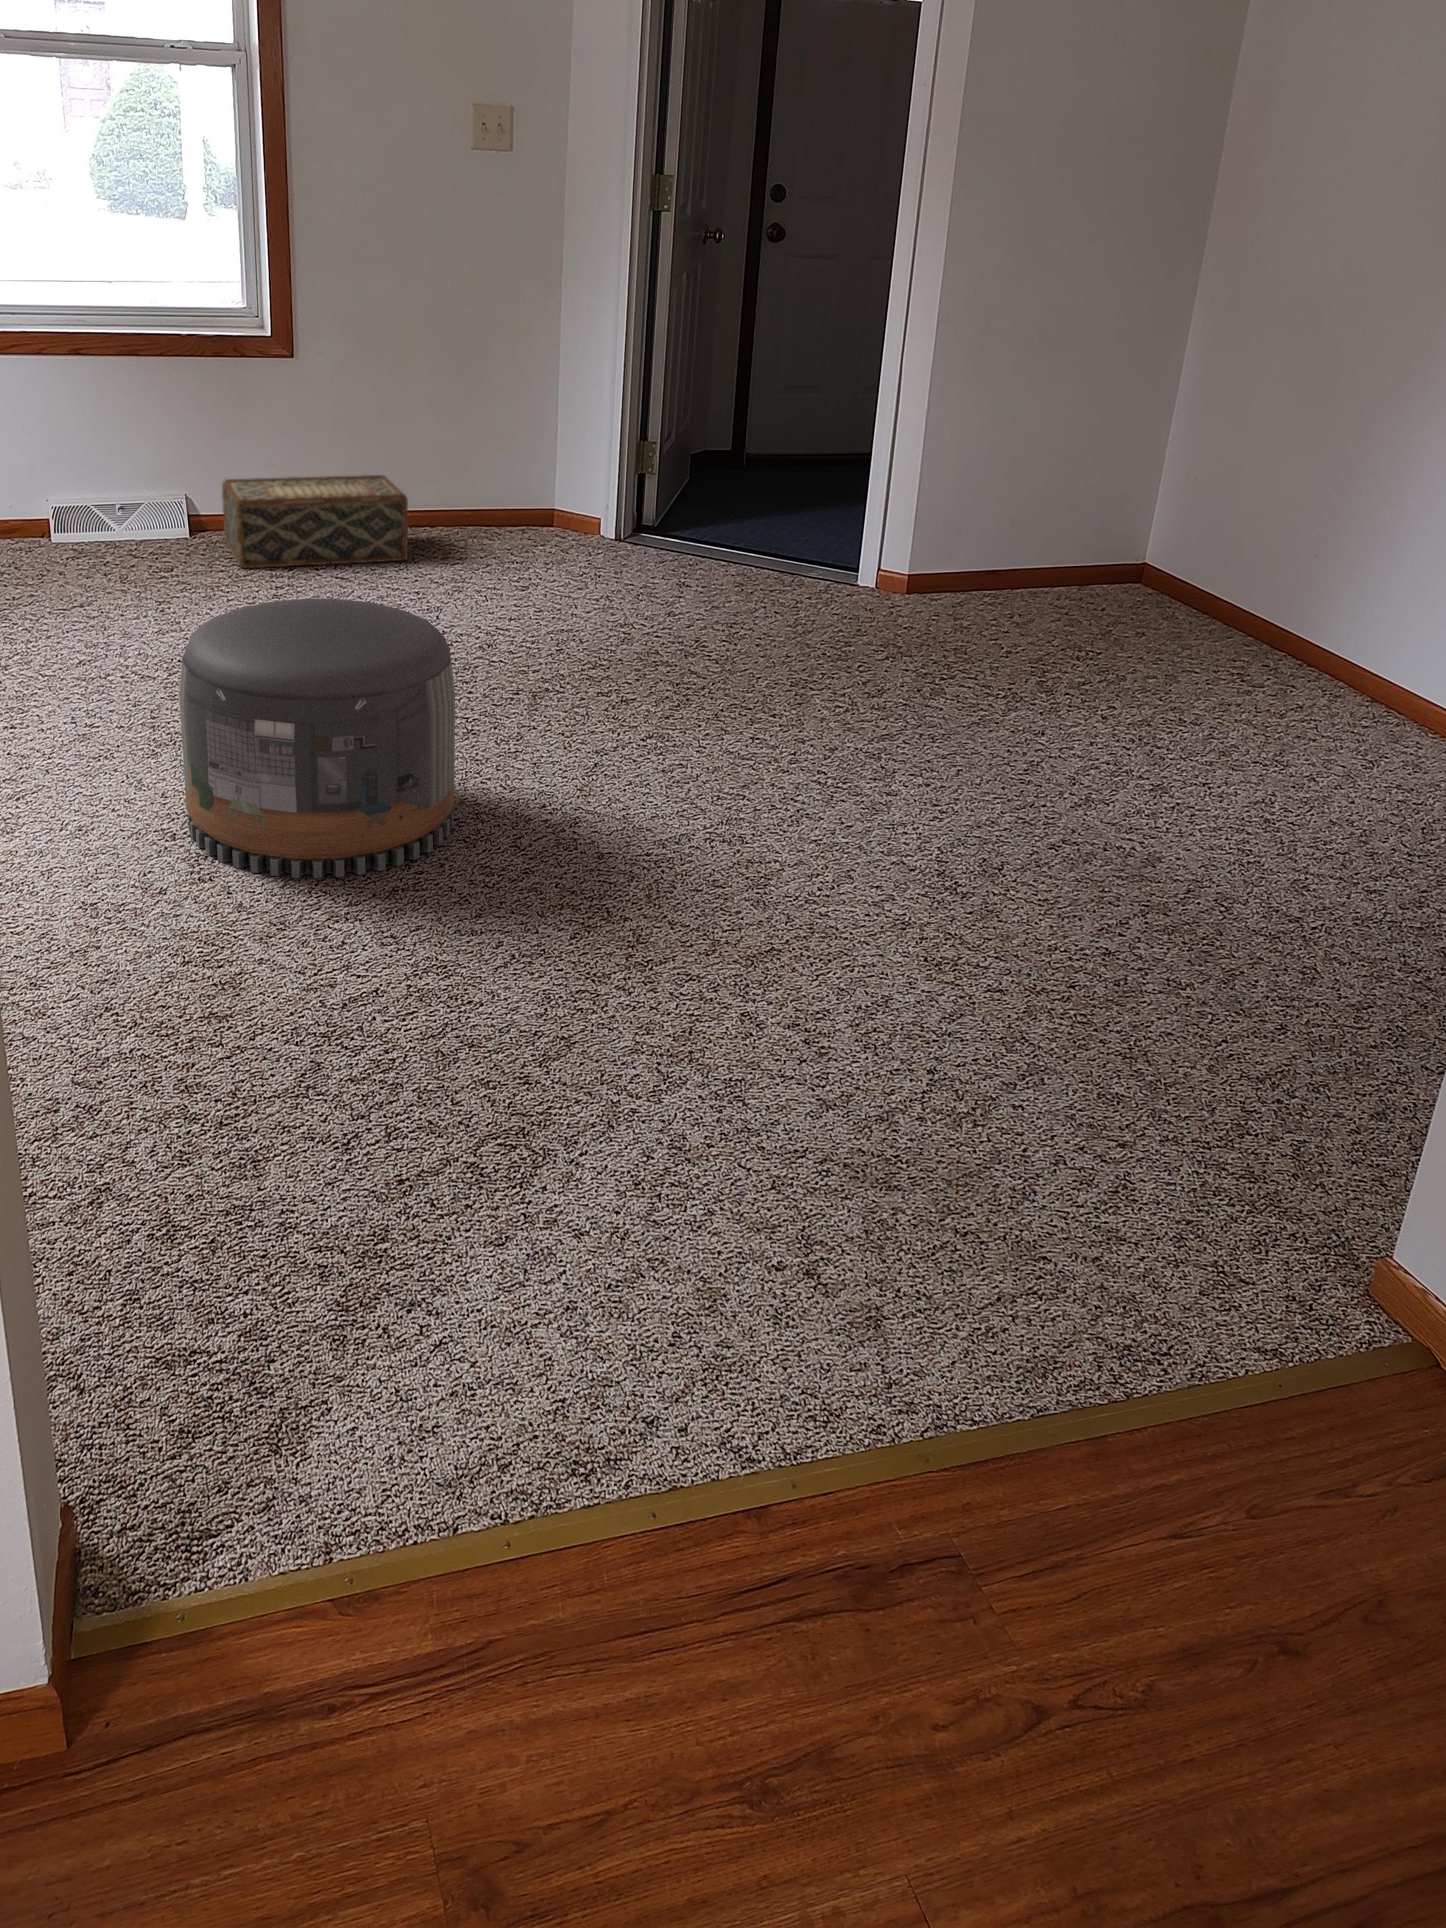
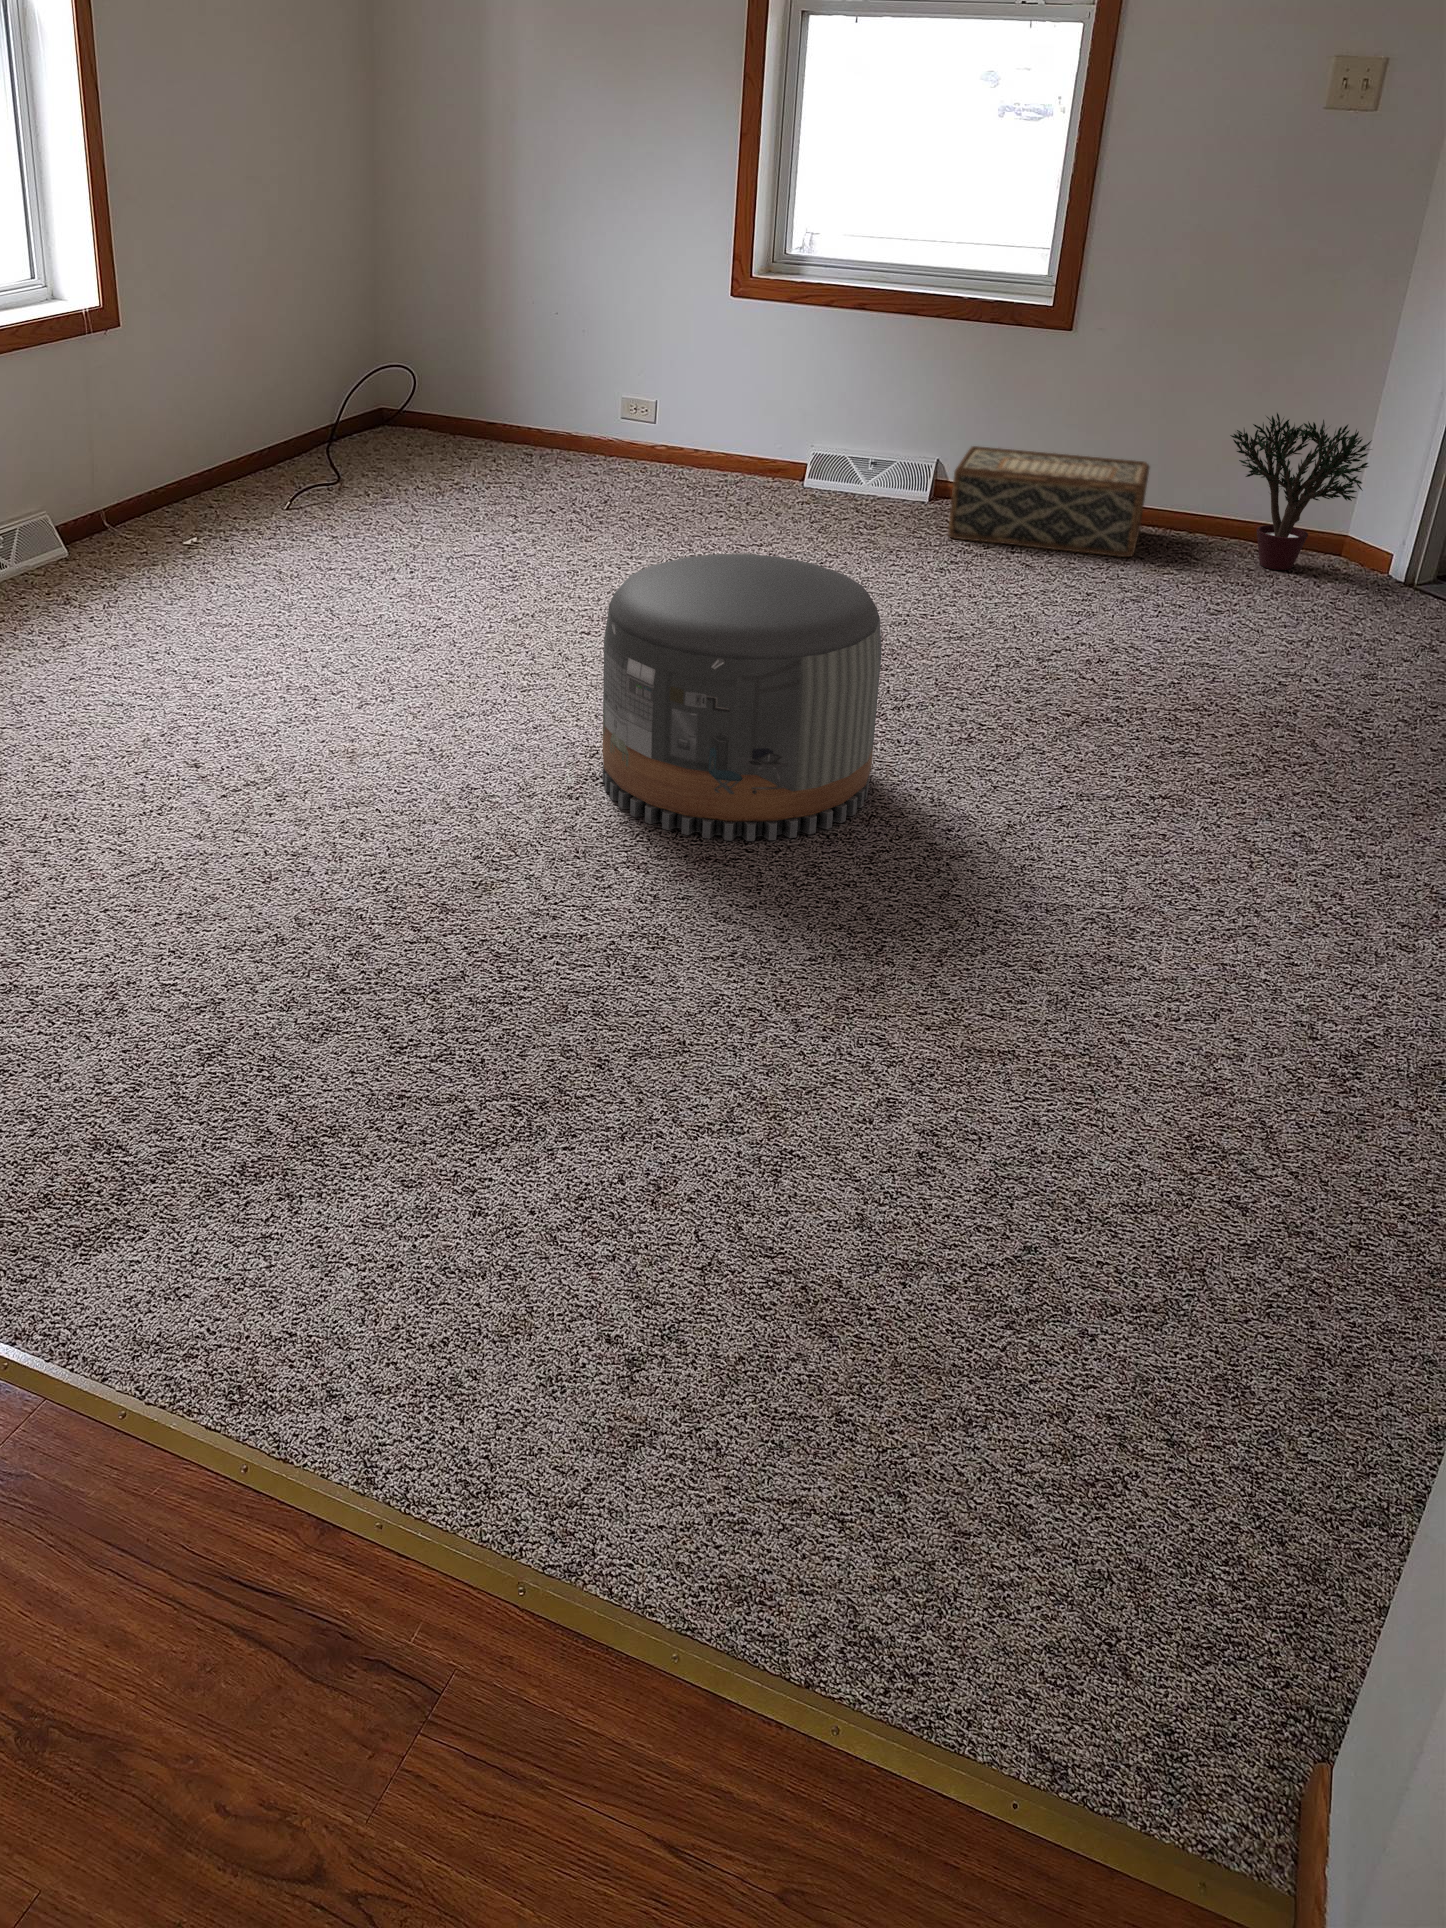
potted plant: none [459,420,581,552] -> present [1230,413,1371,570]

